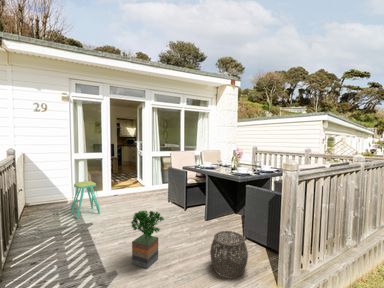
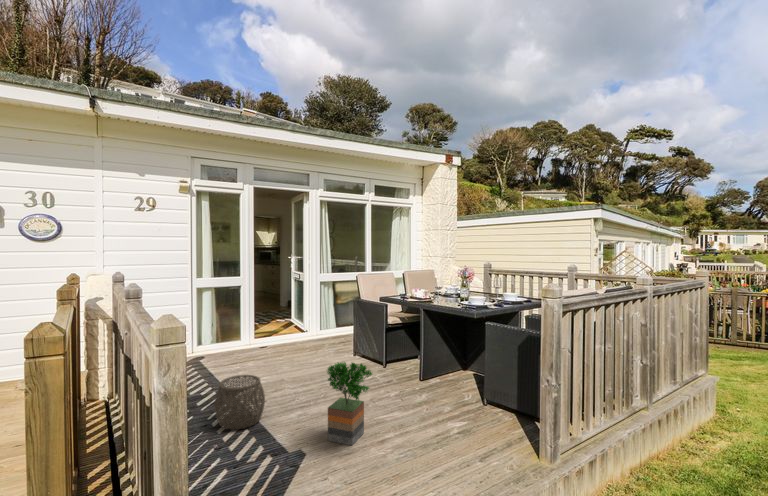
stool: present [71,181,100,219] -> none [202,324,250,385]
woven basket: present [210,231,248,277] -> present [214,375,265,430]

